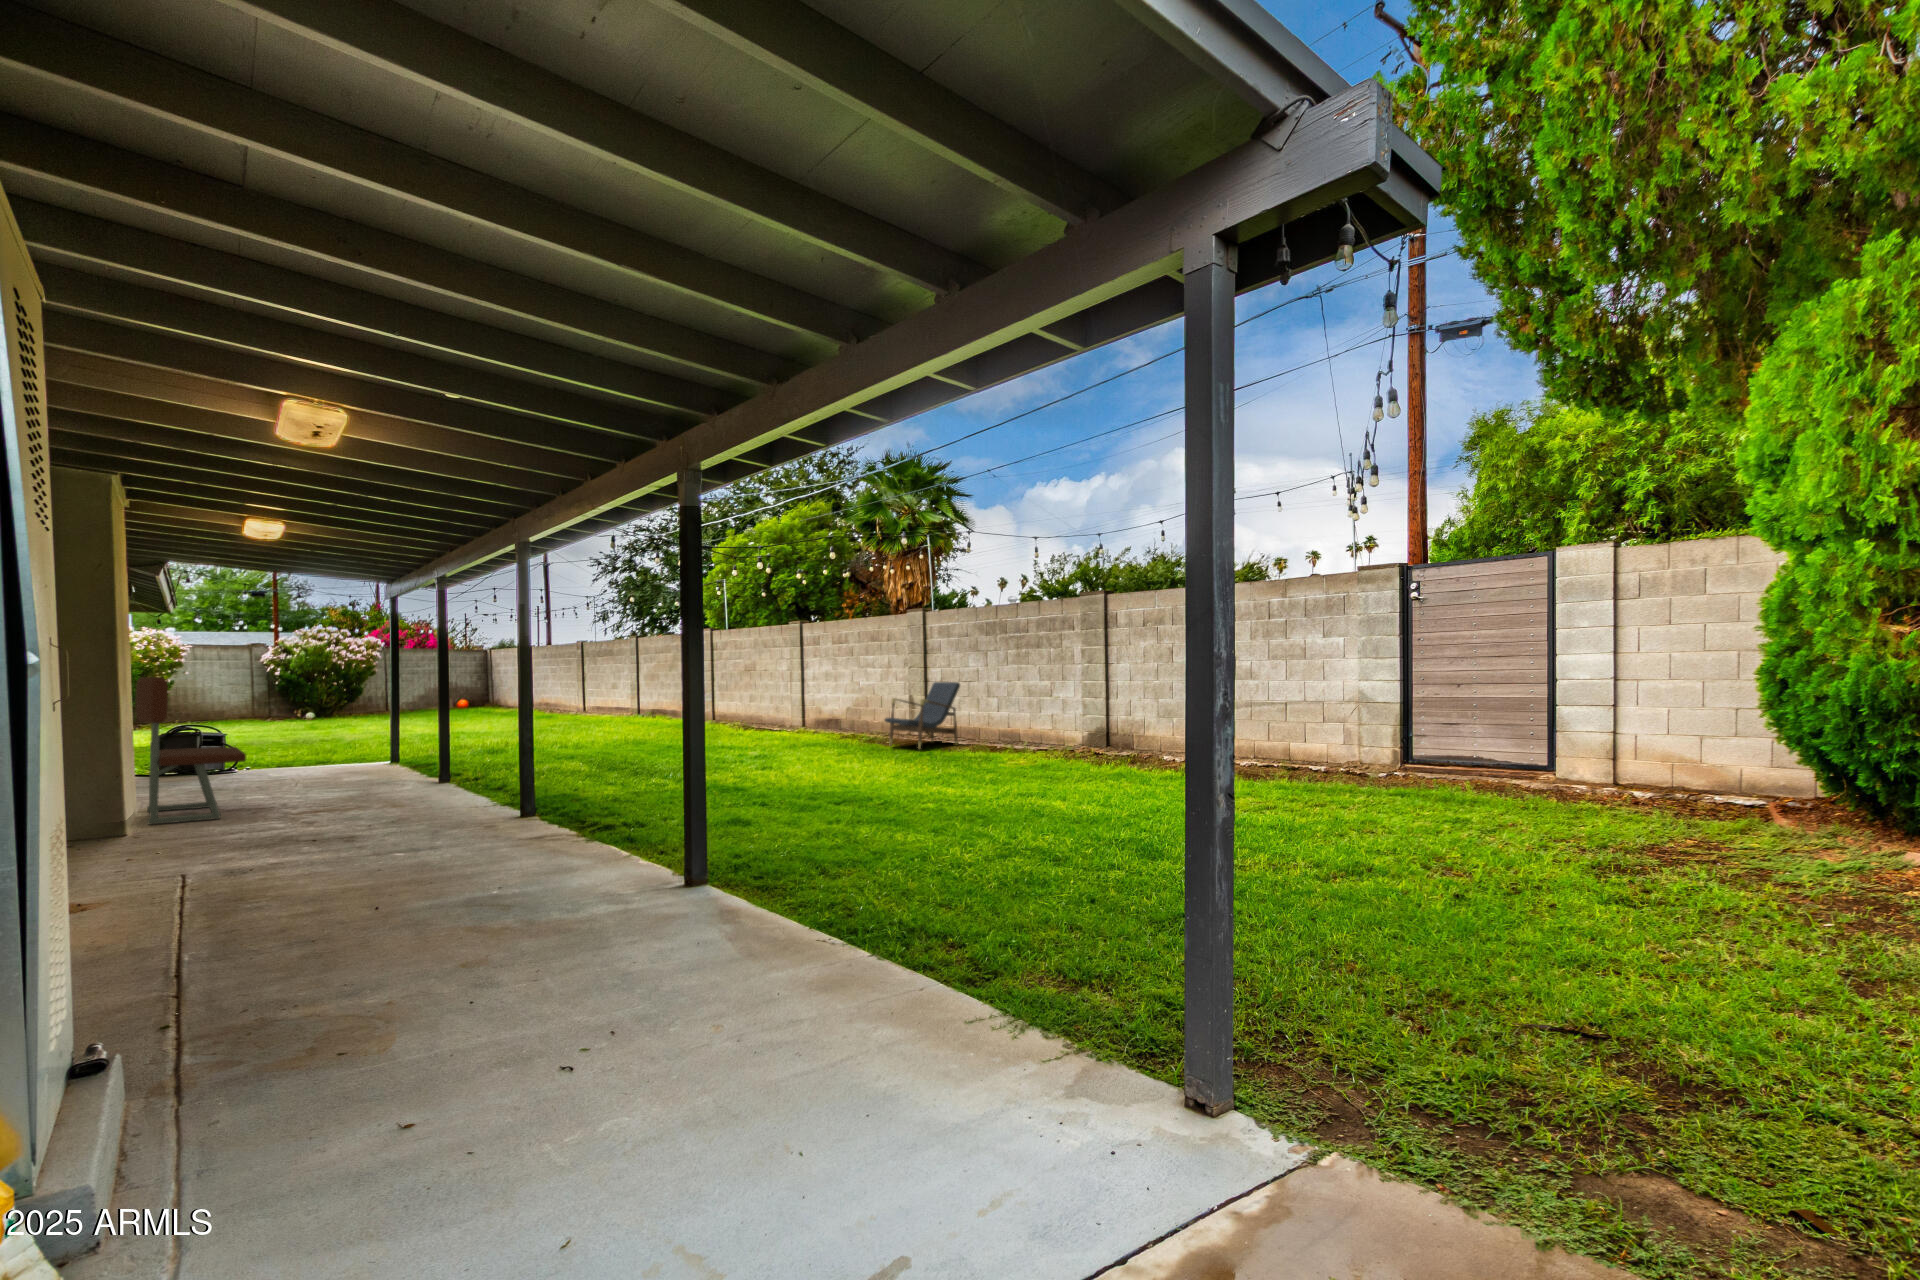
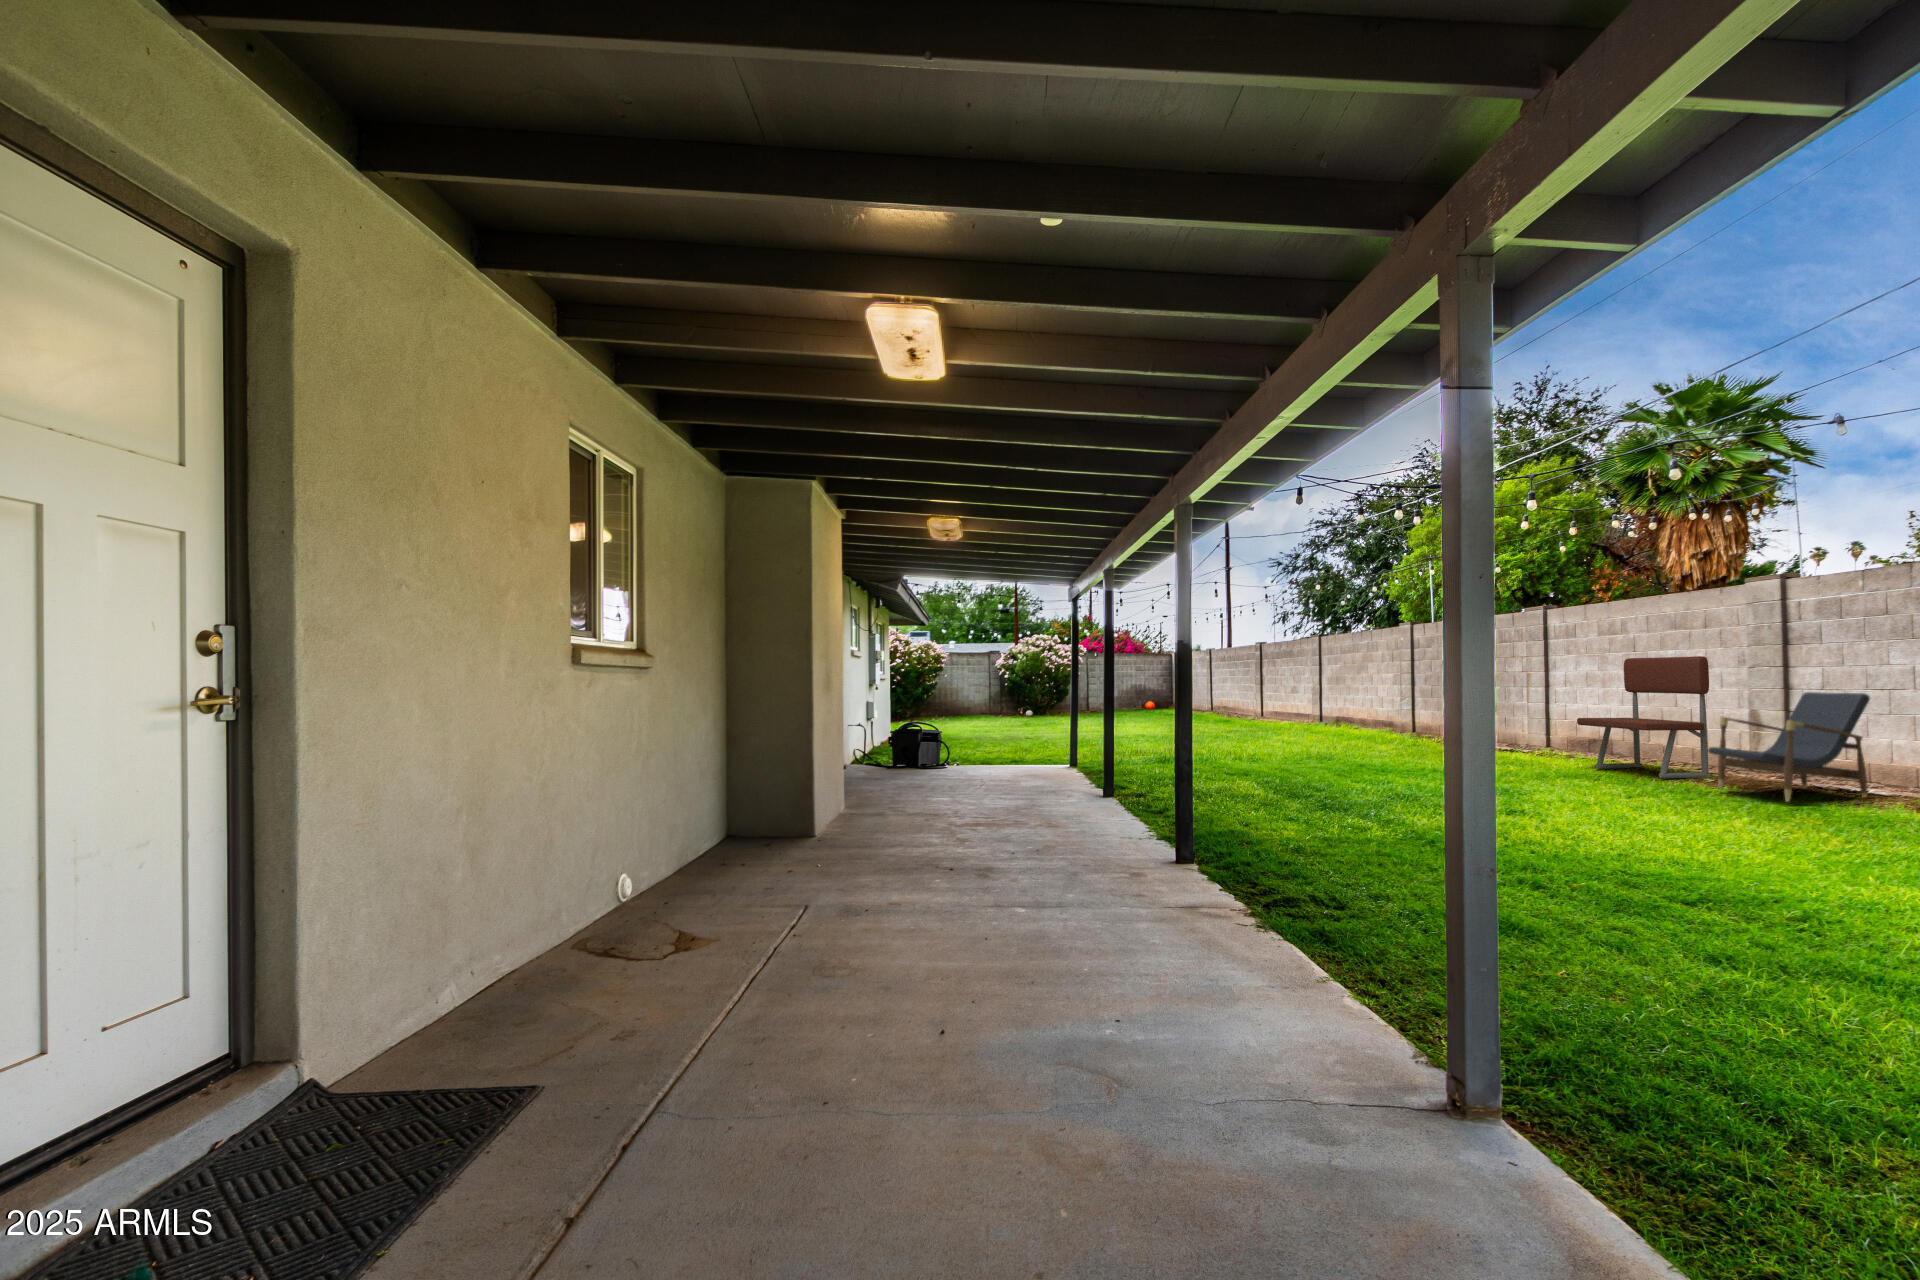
bench: present [135,677,246,824] -> present [1577,656,1711,778]

